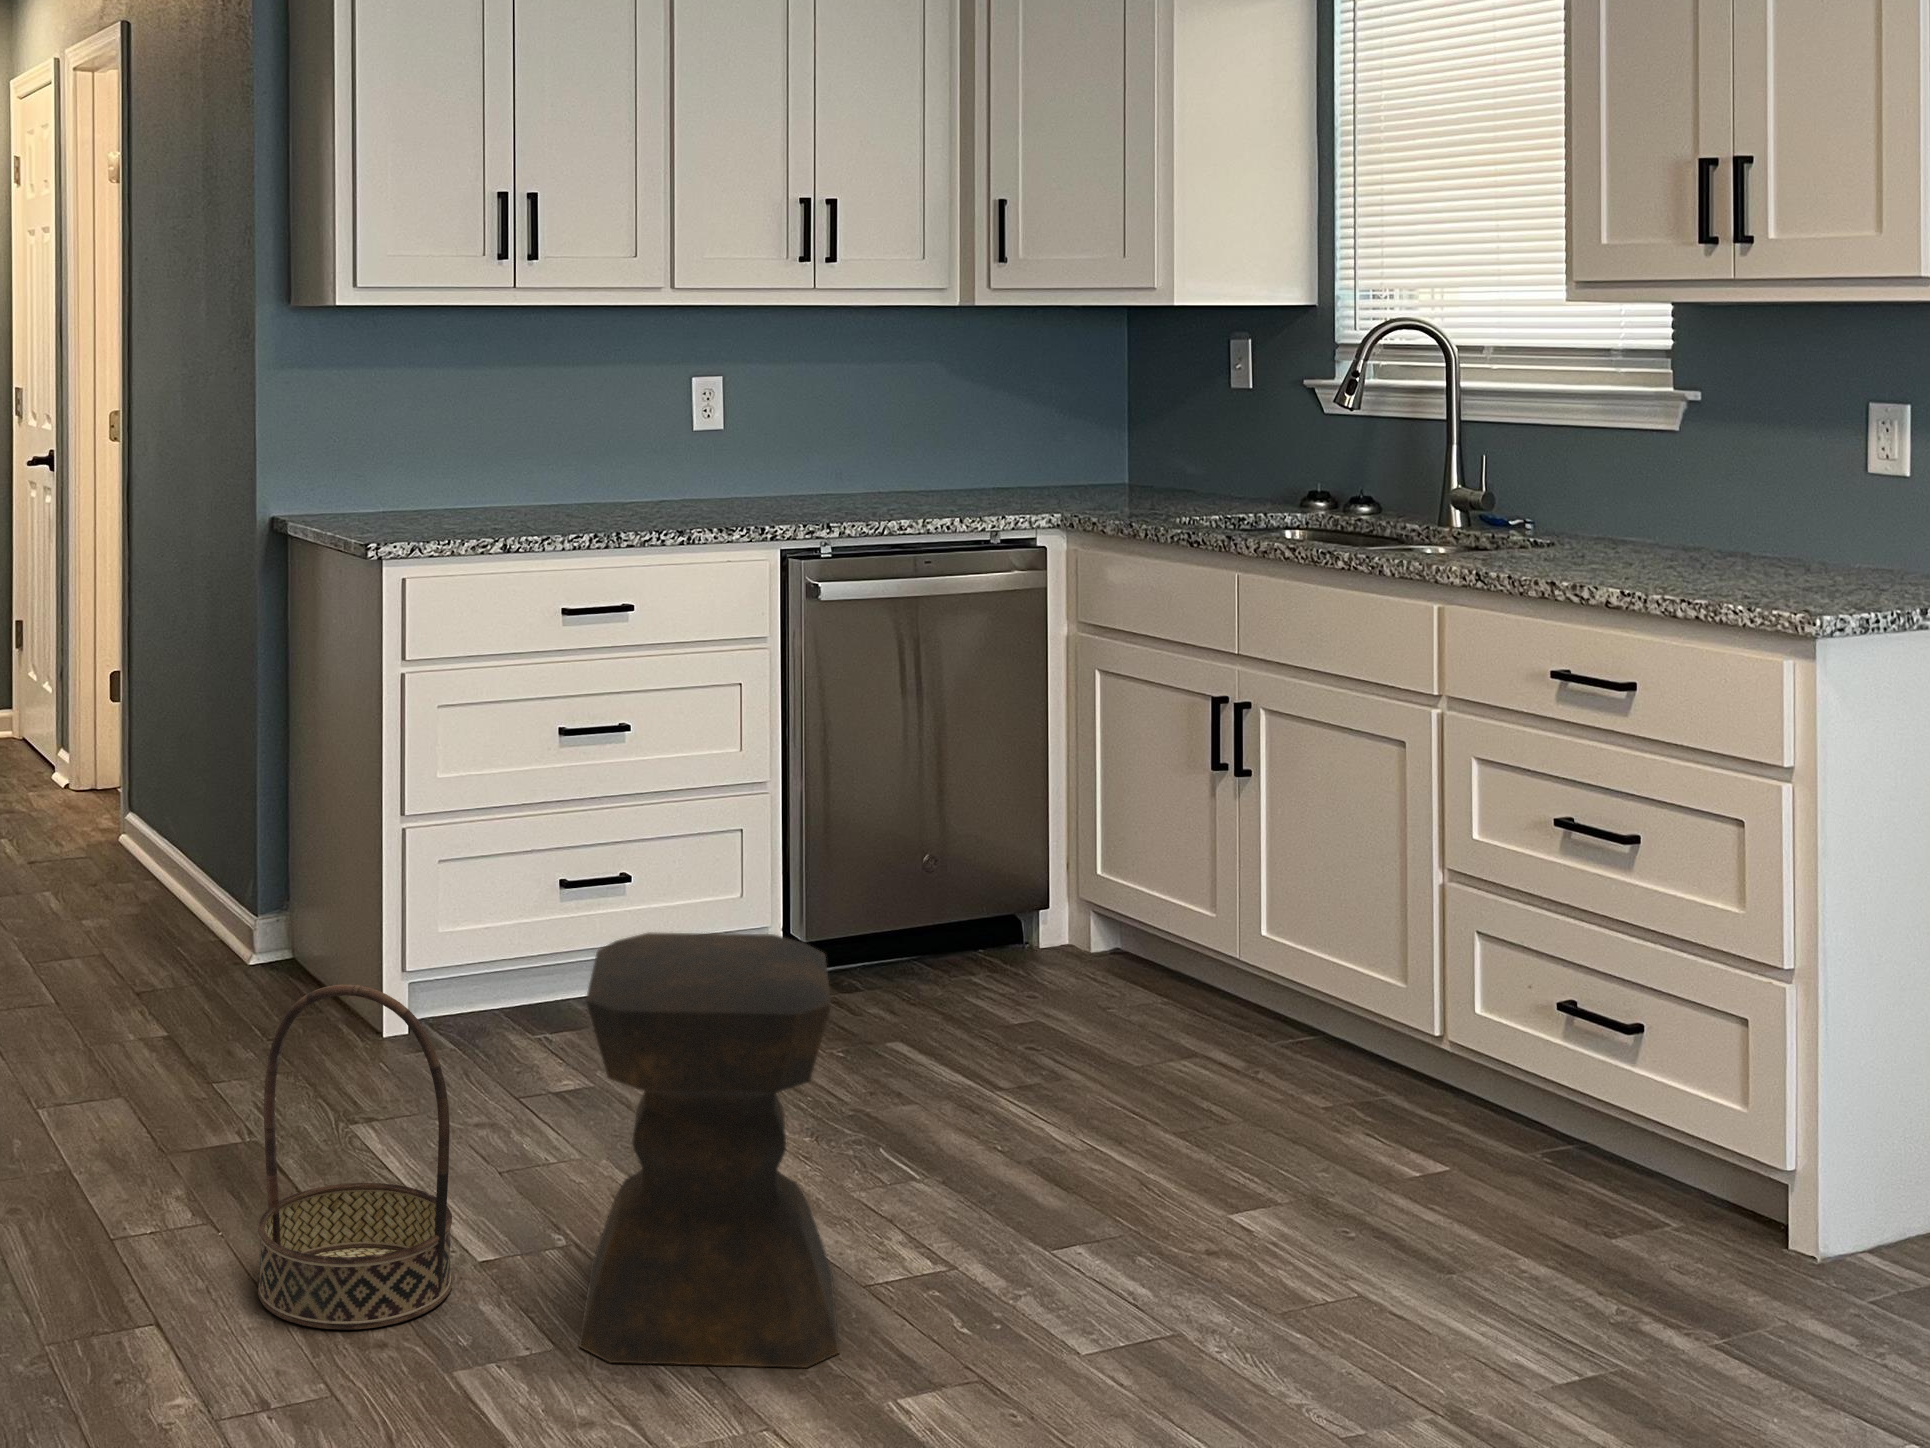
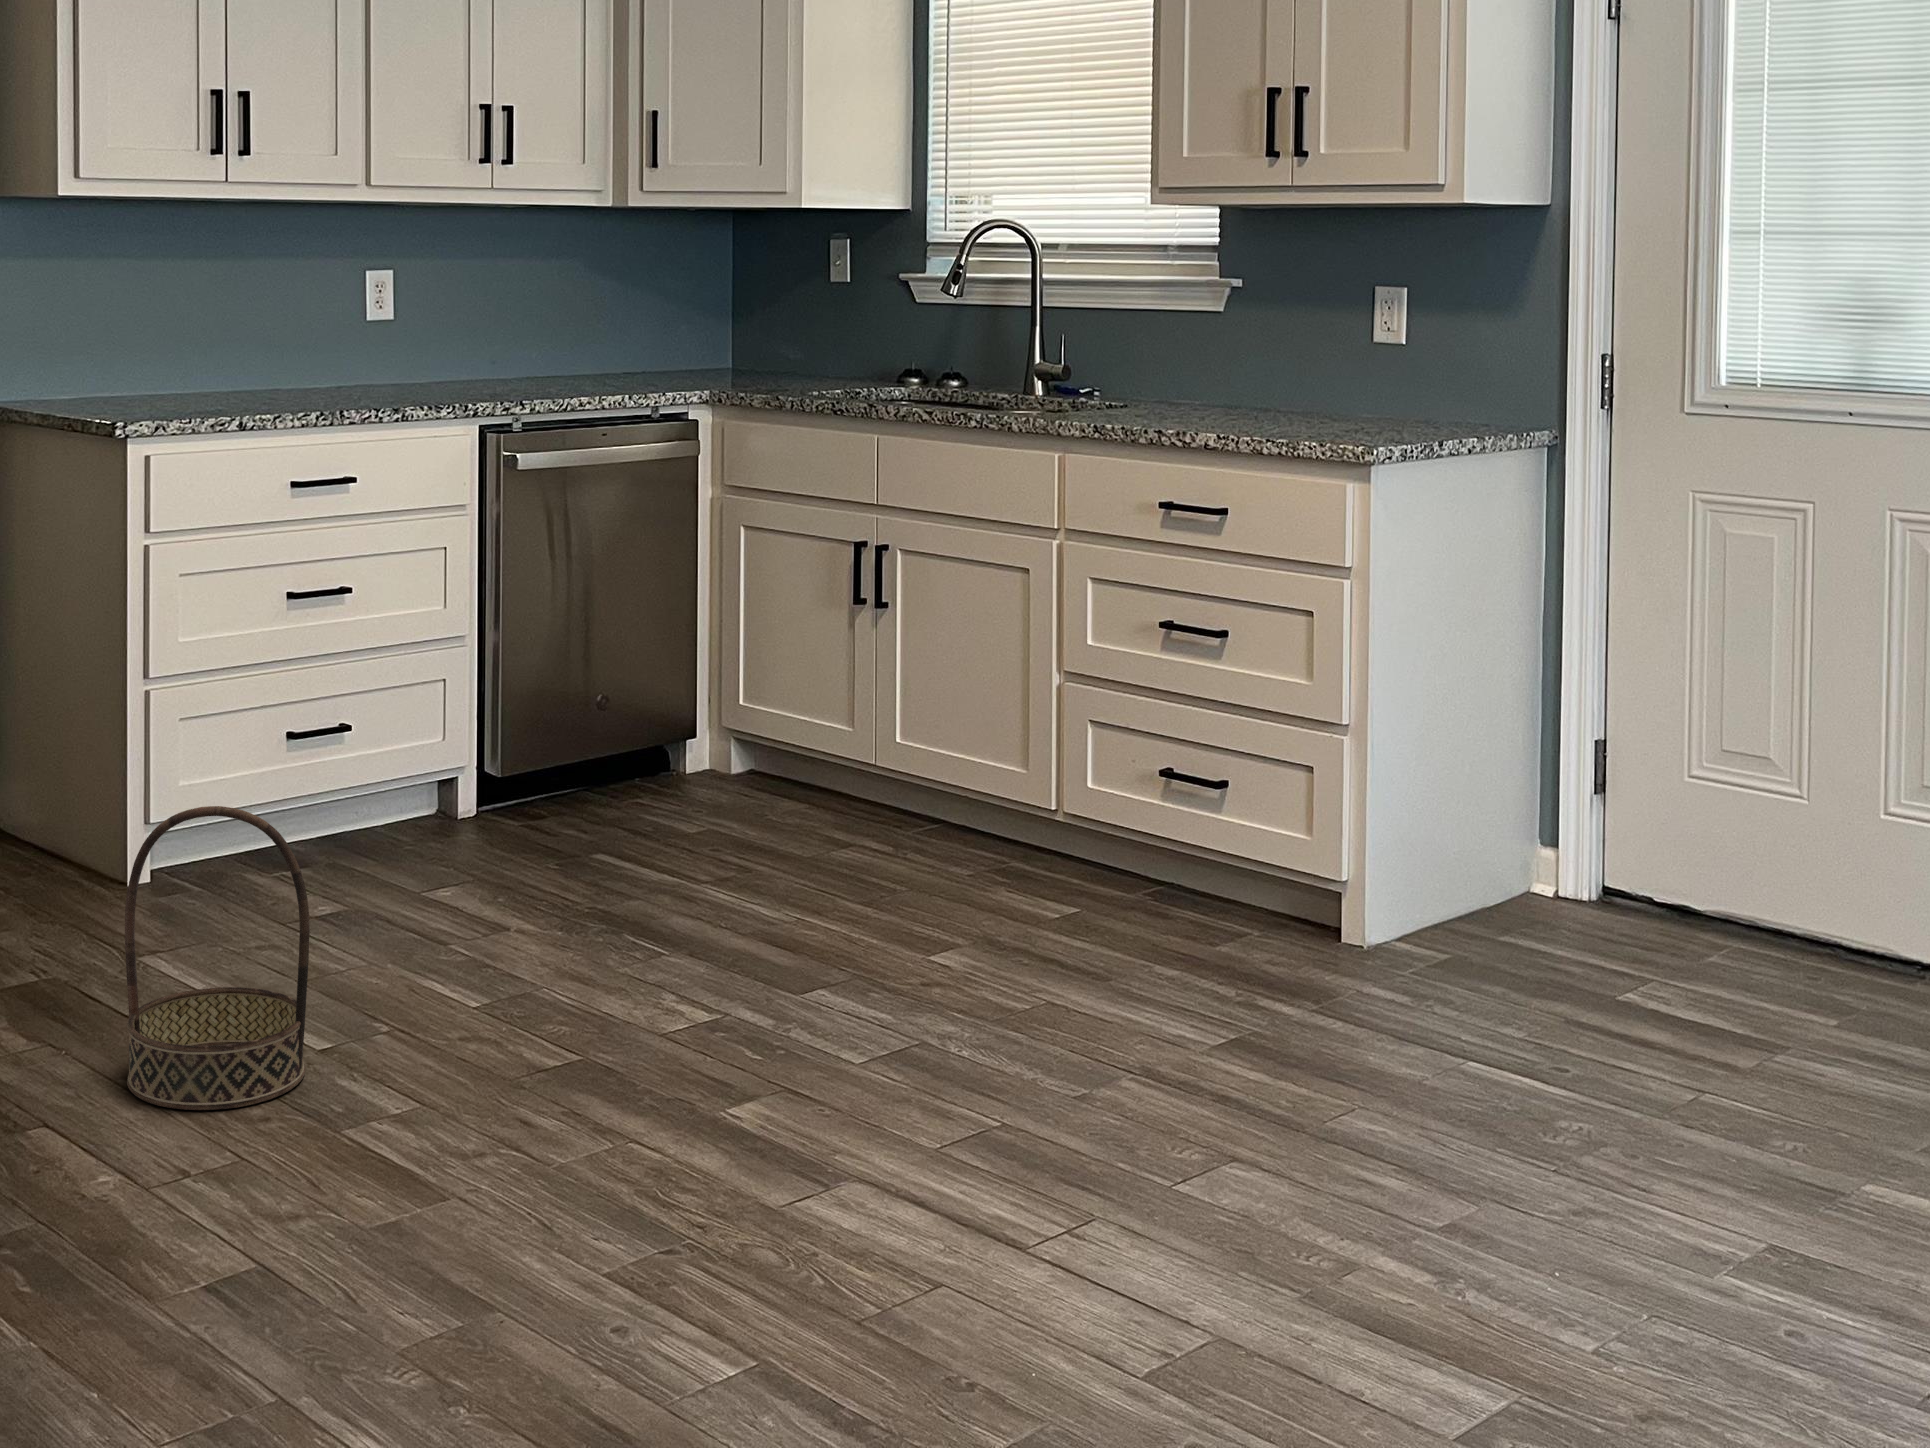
stool: present [579,932,840,1368] -> none [420,741,661,1109]

